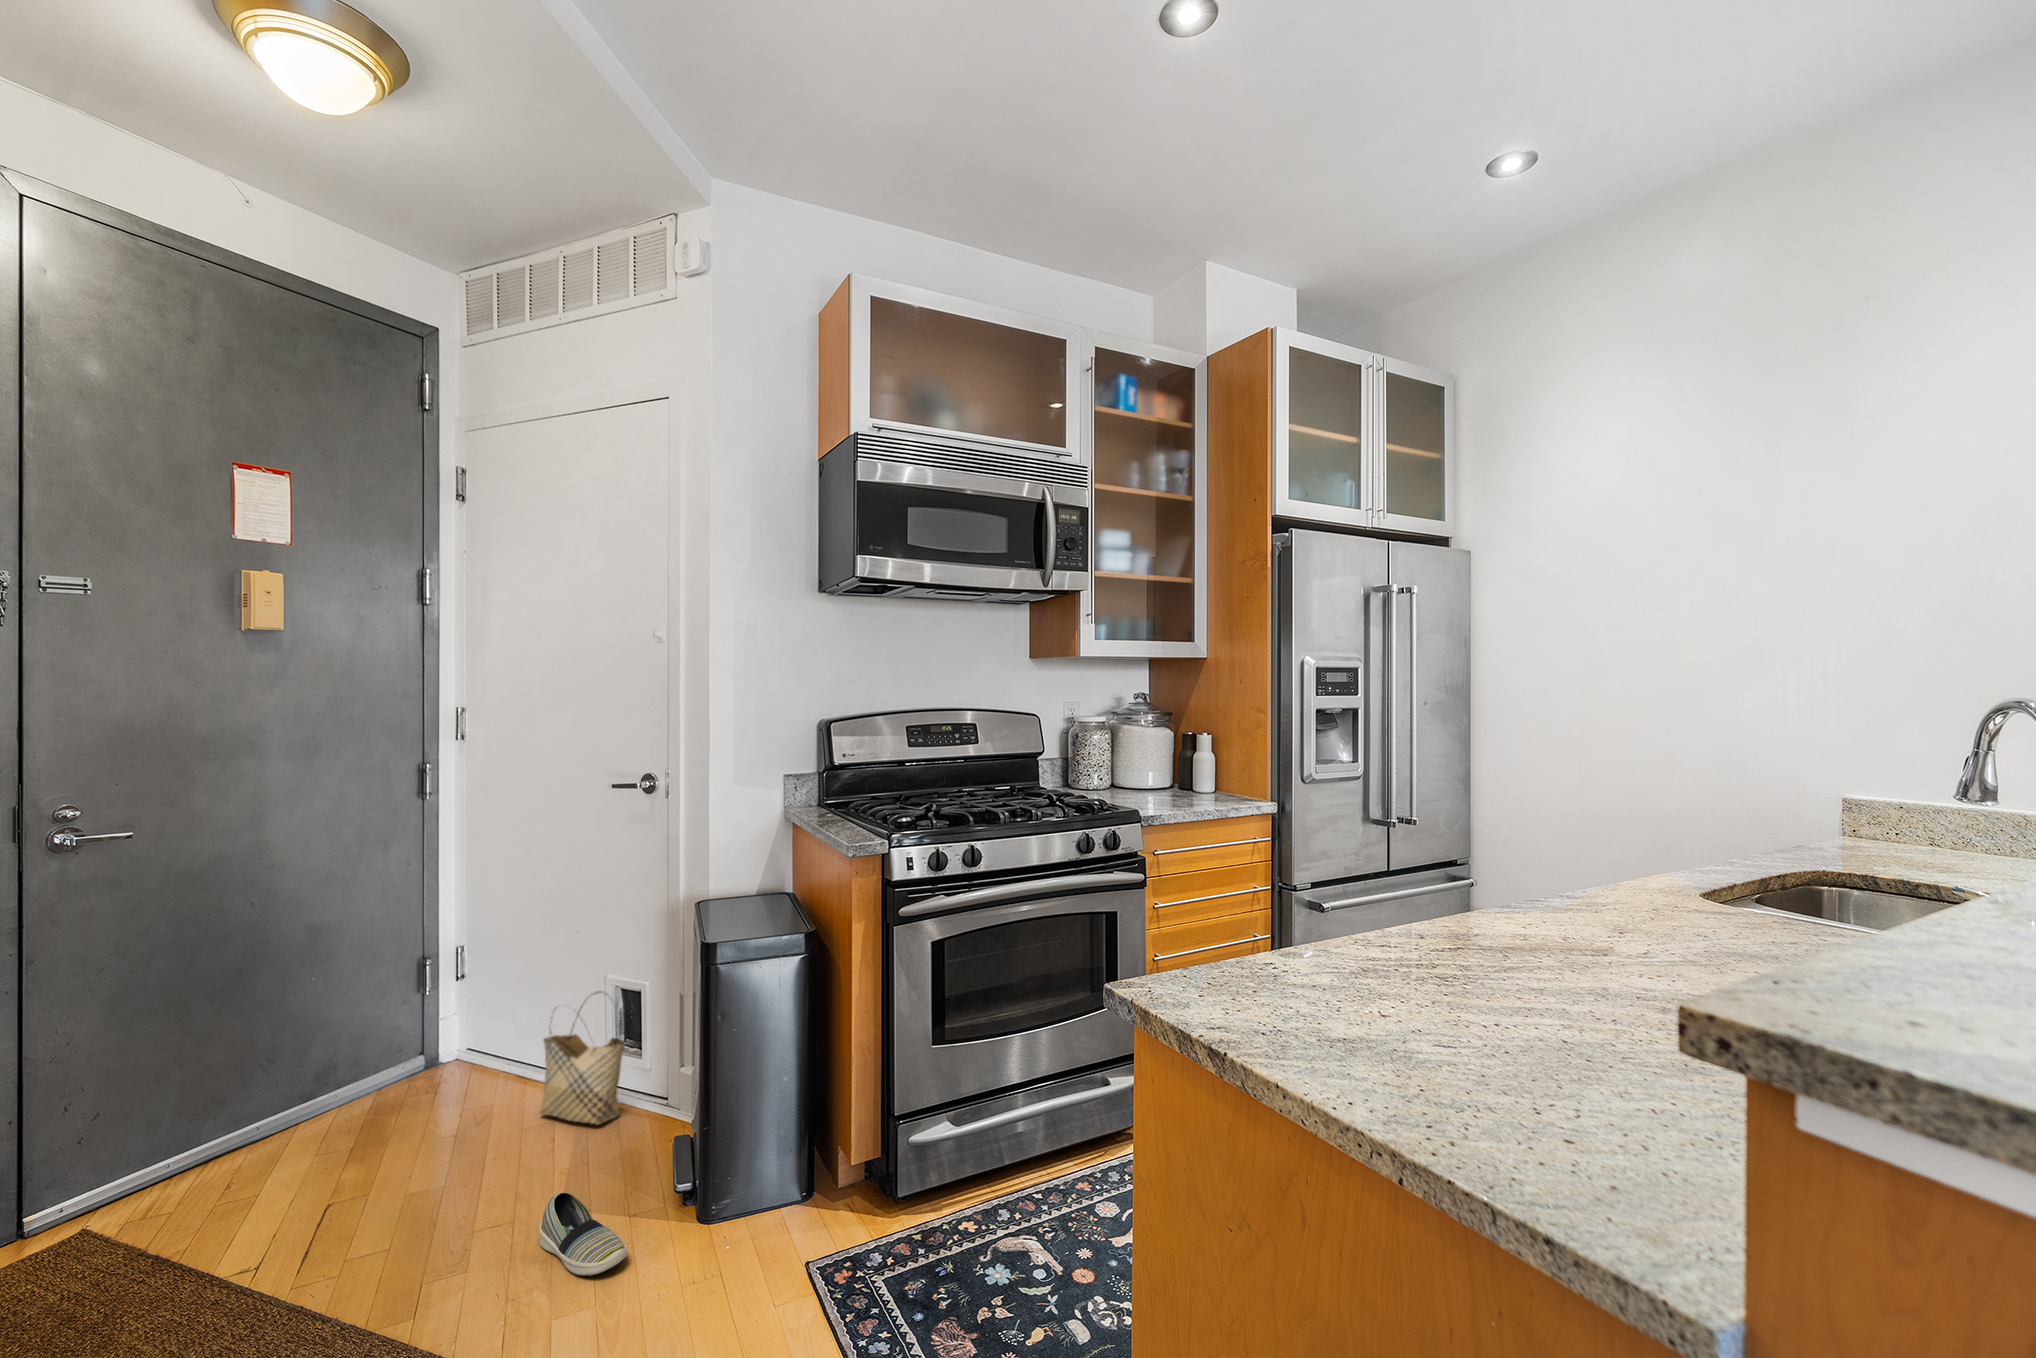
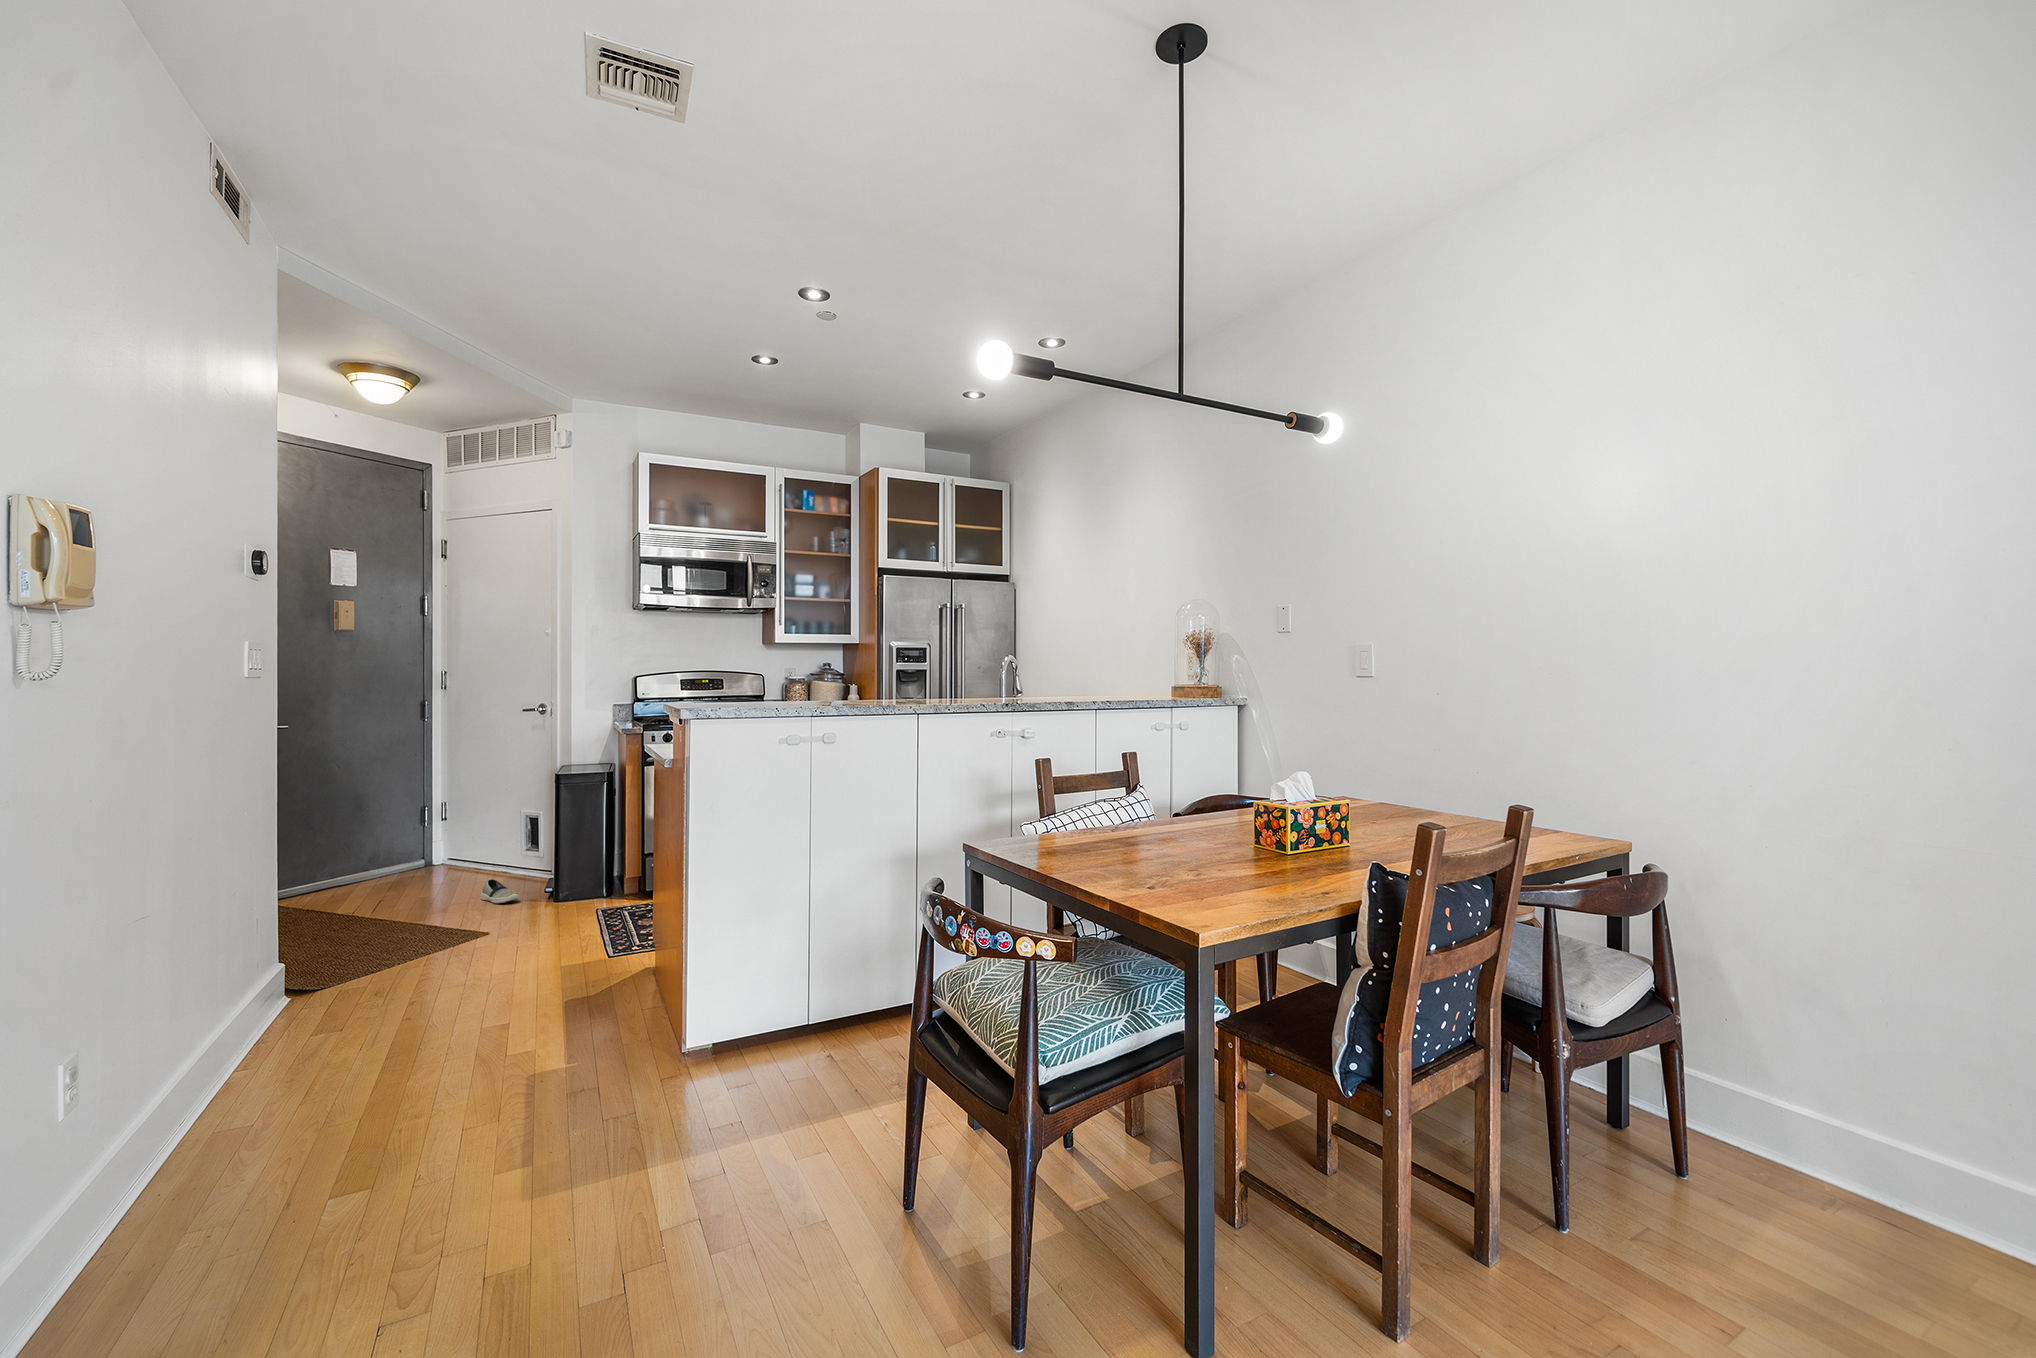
woven basket: present [539,991,625,1125] -> none [485,815,529,877]

